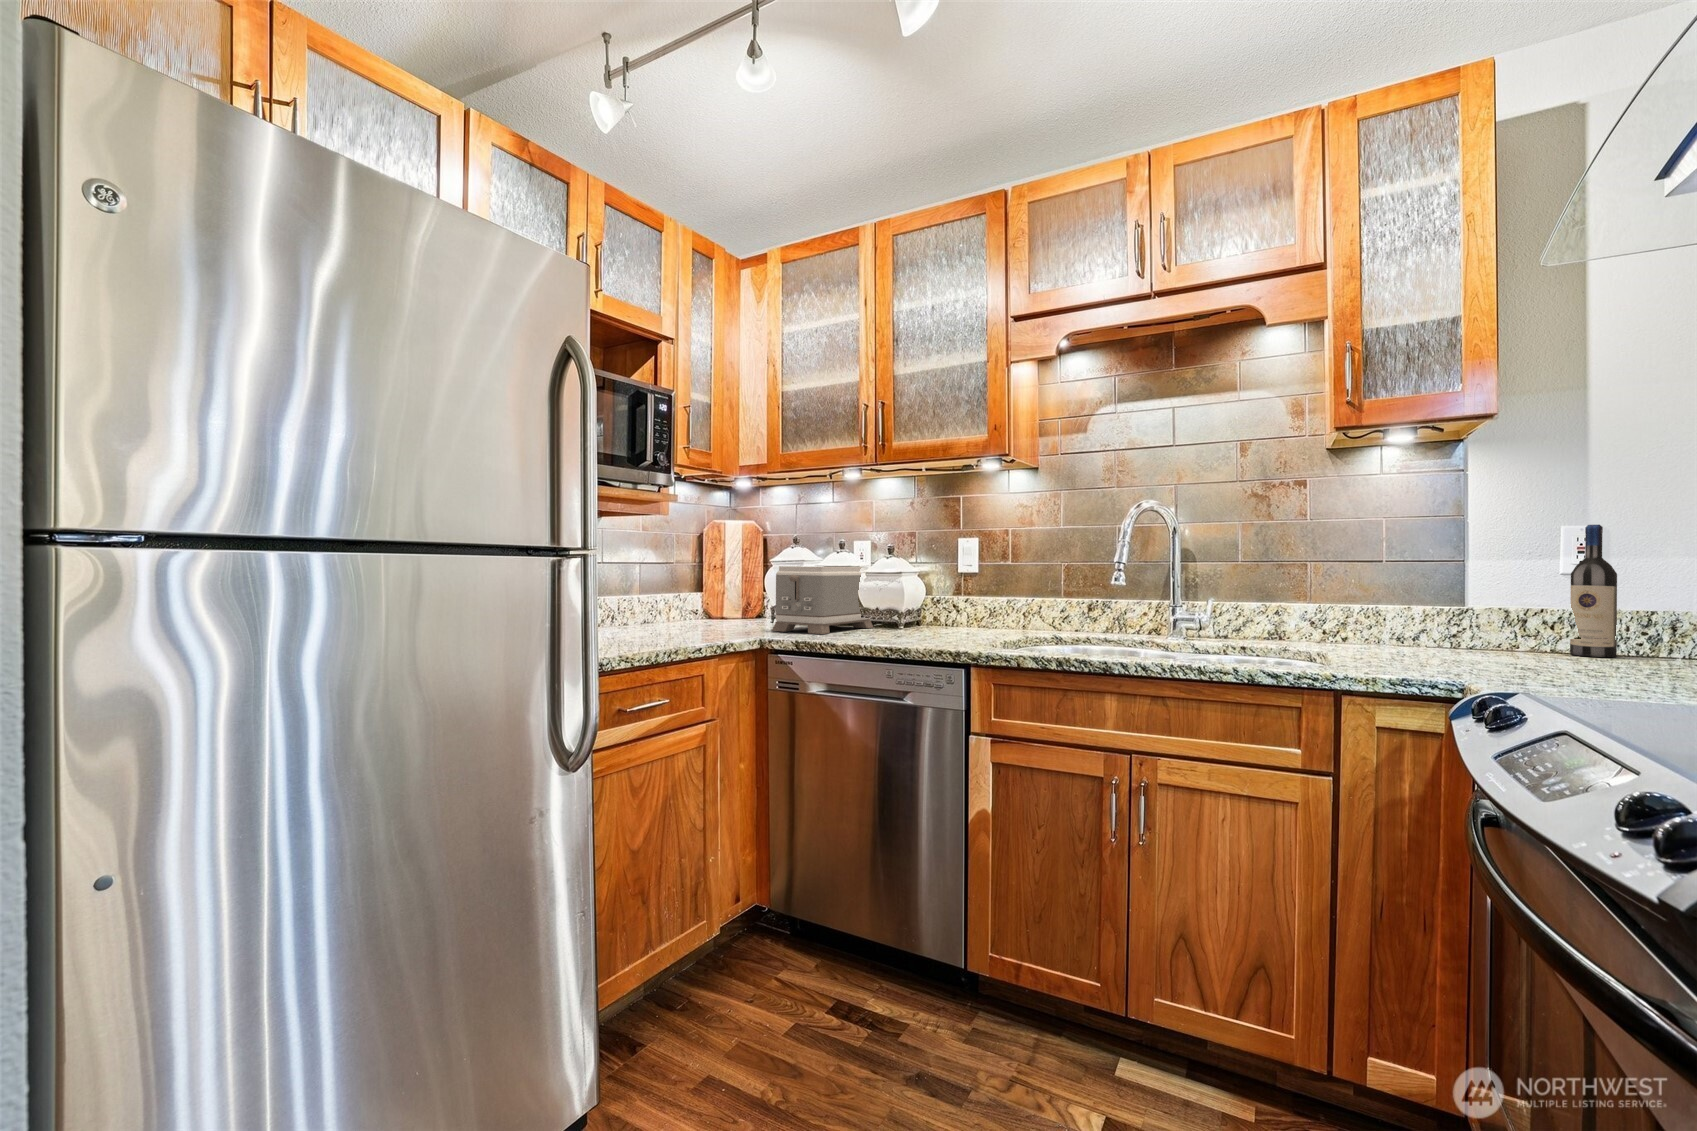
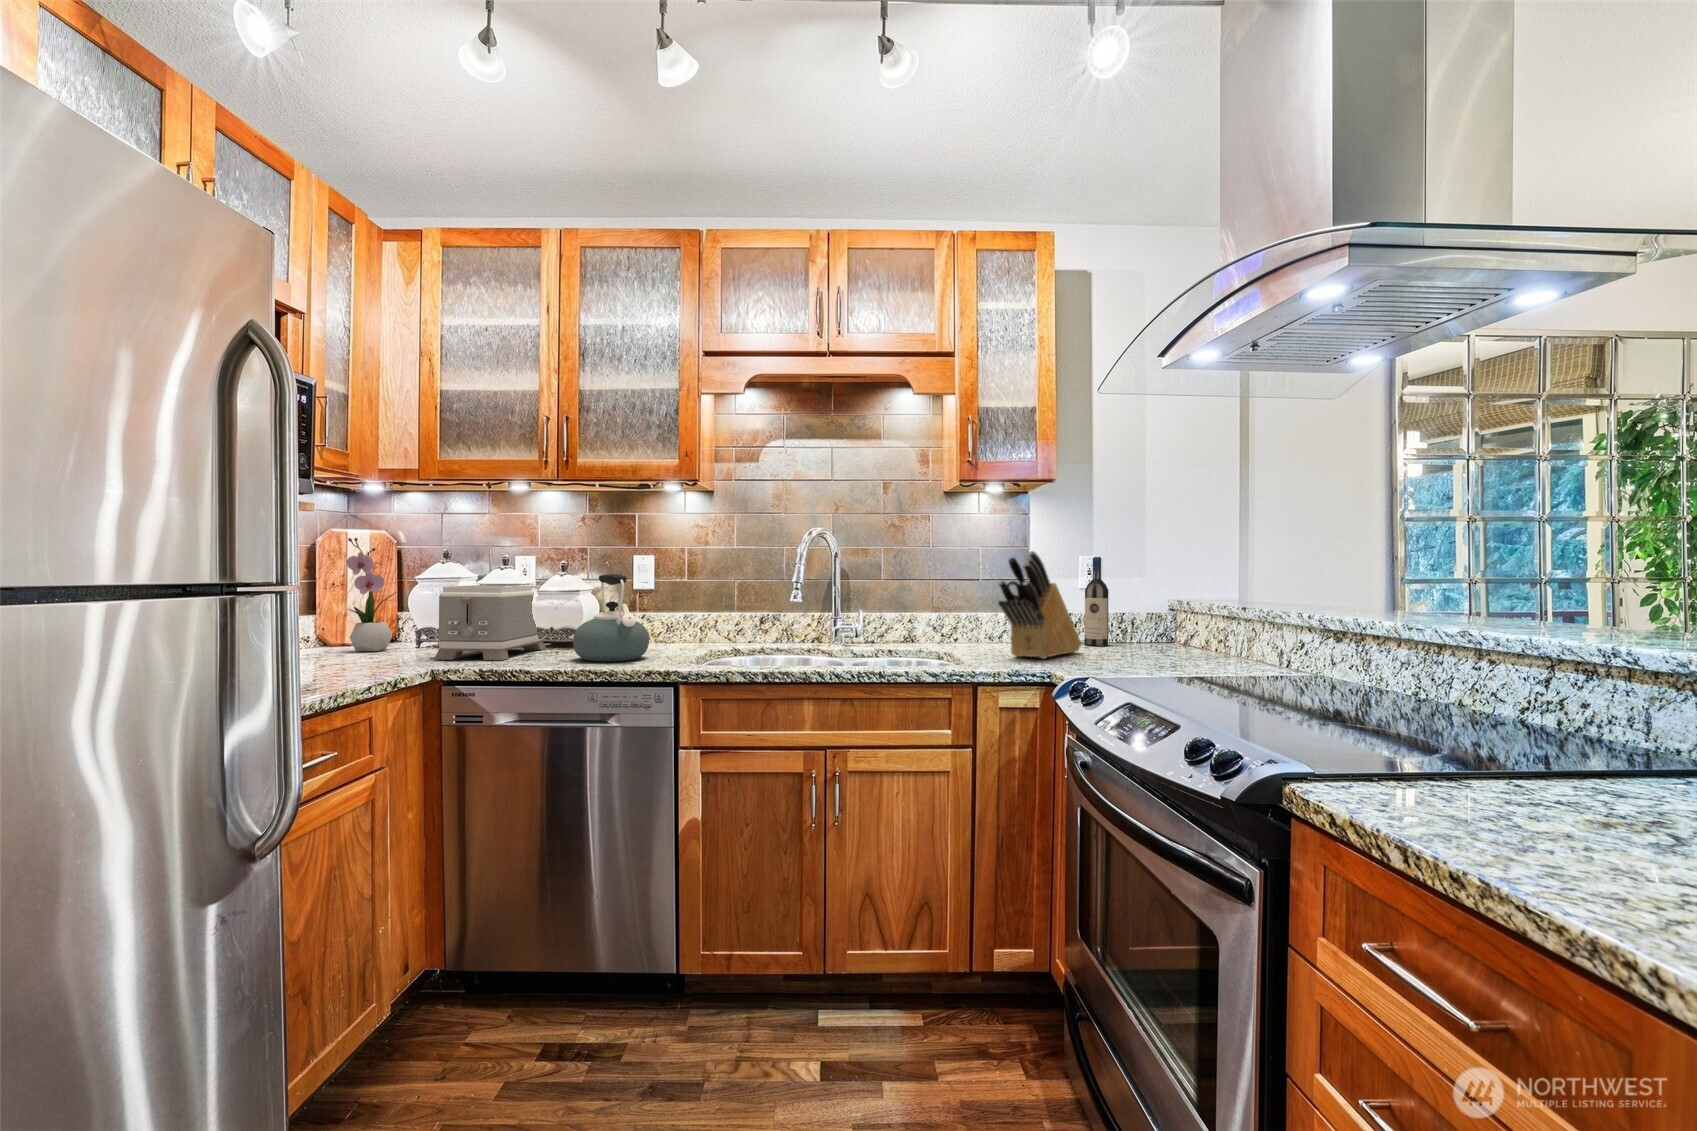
knife block: none [1385,514,1550,667] -> present [998,551,1081,659]
flower arrangement: none [721,527,761,623] -> present [346,538,396,651]
kettle: none [879,554,952,640] -> present [573,574,649,662]

